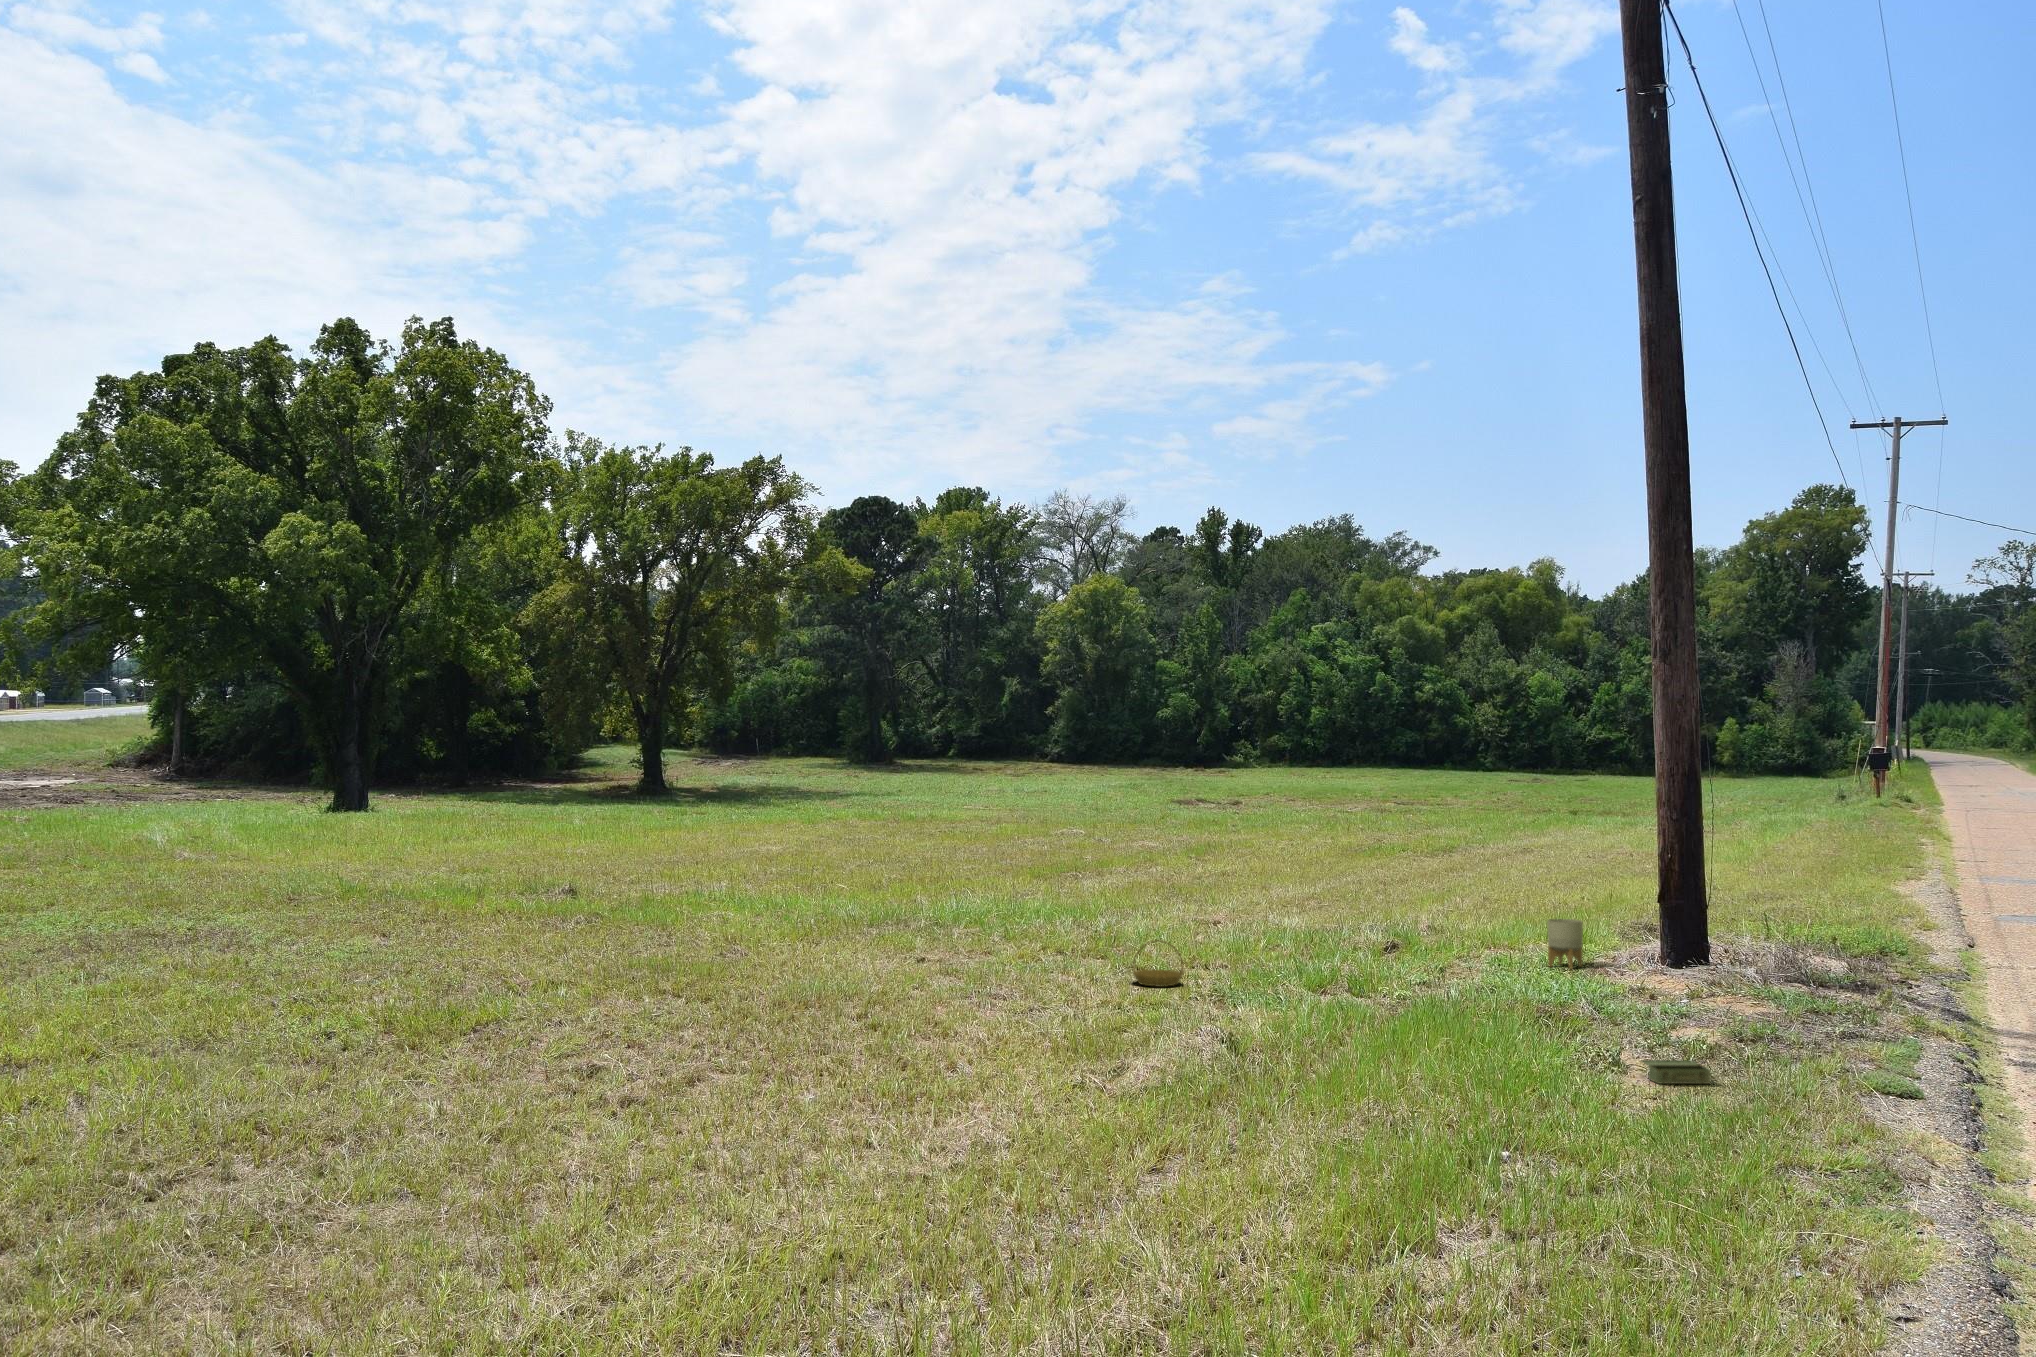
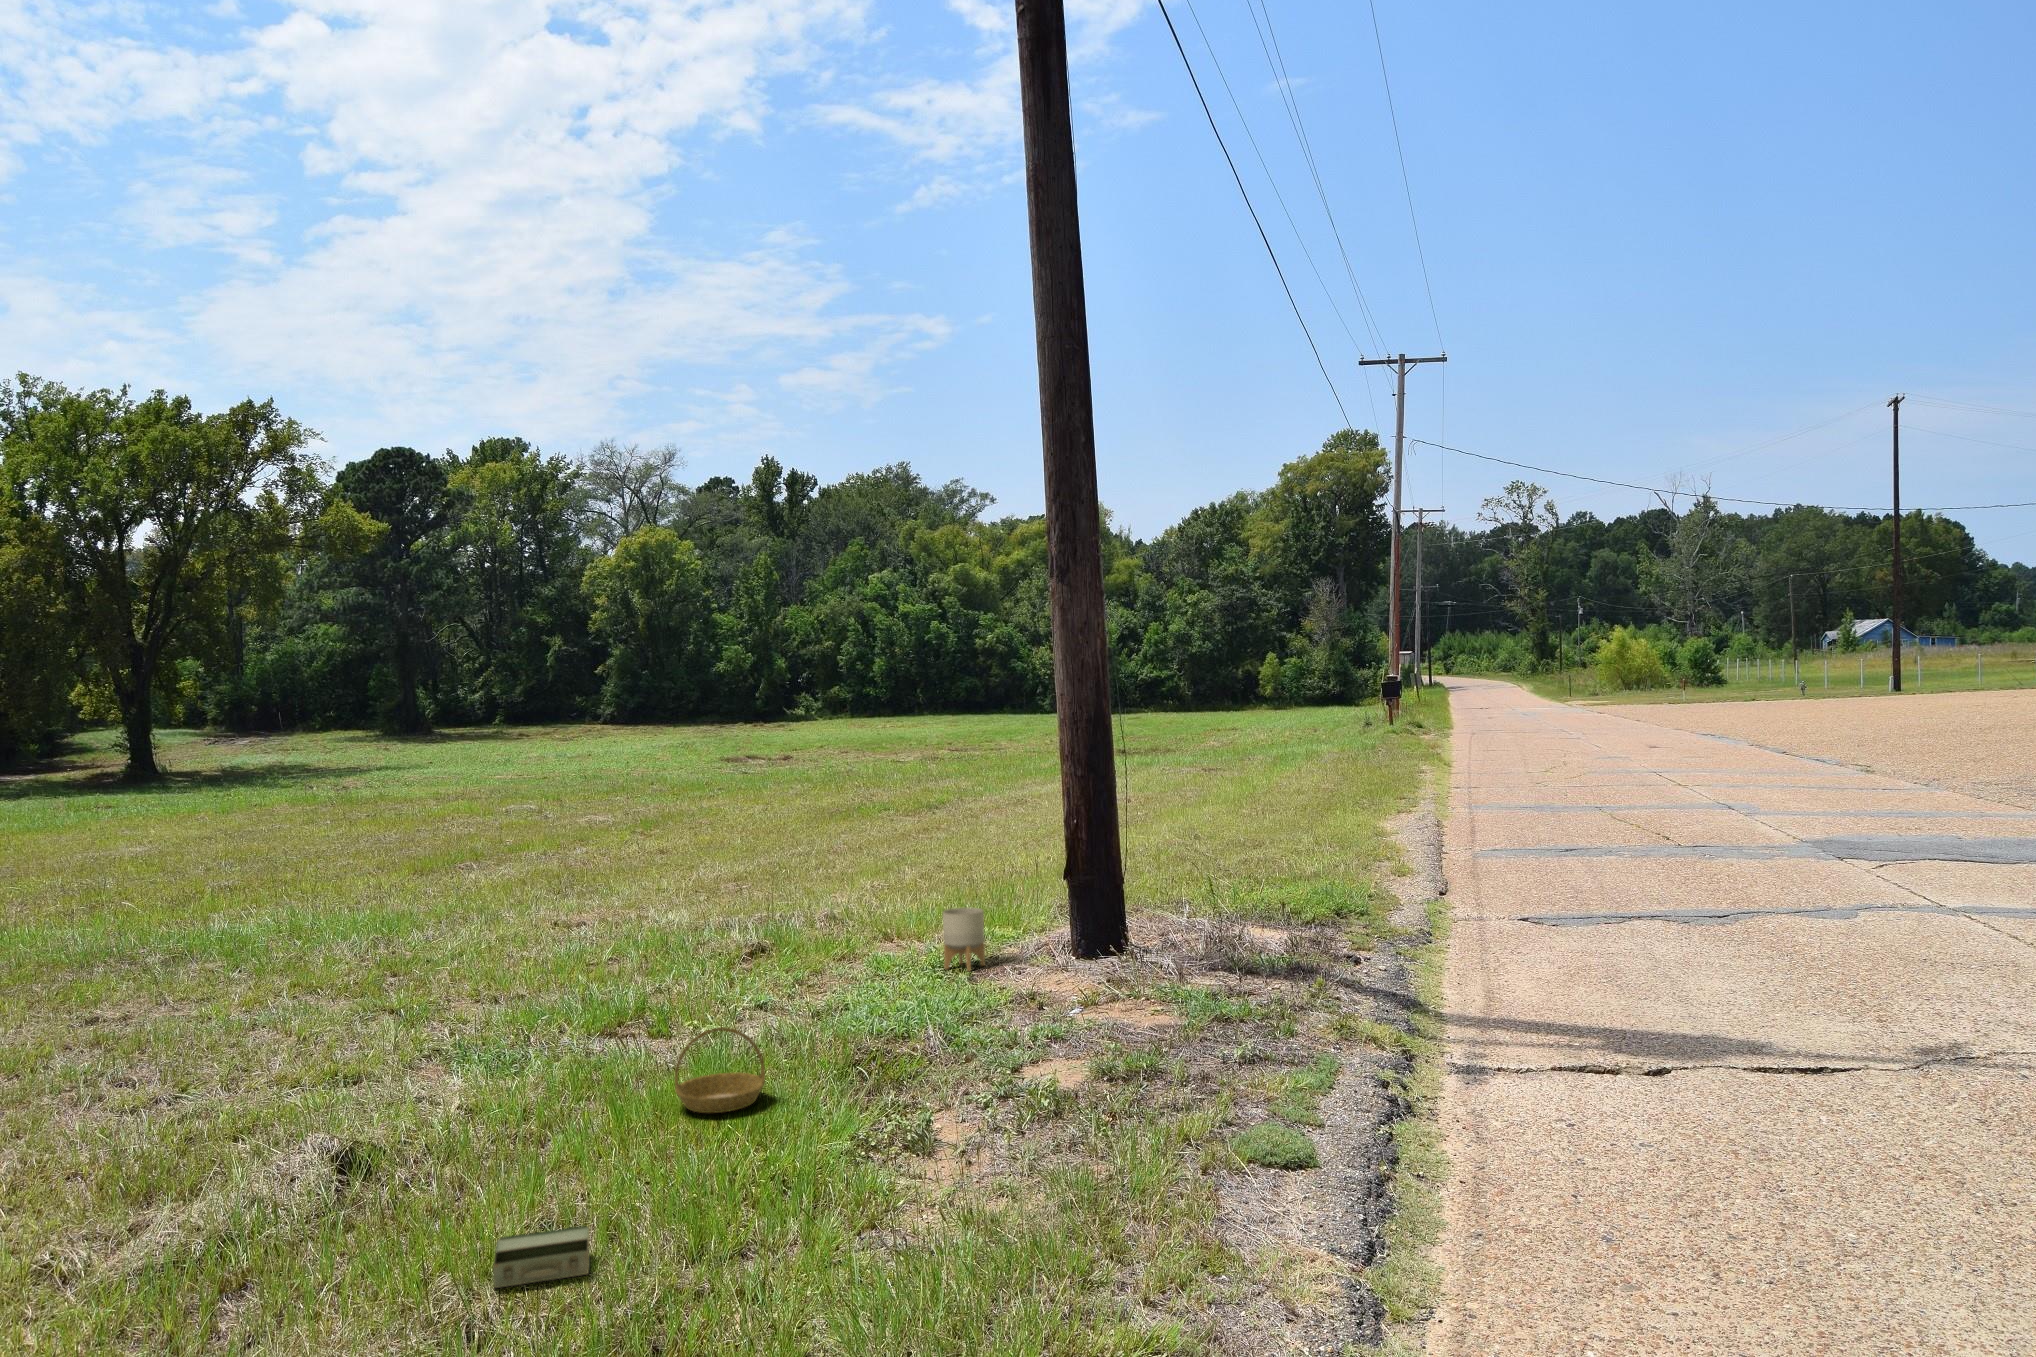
basket: present [1133,940,1184,987] -> present [675,1027,765,1113]
toolbox: present [1642,1060,1710,1084] -> present [493,1226,589,1288]

